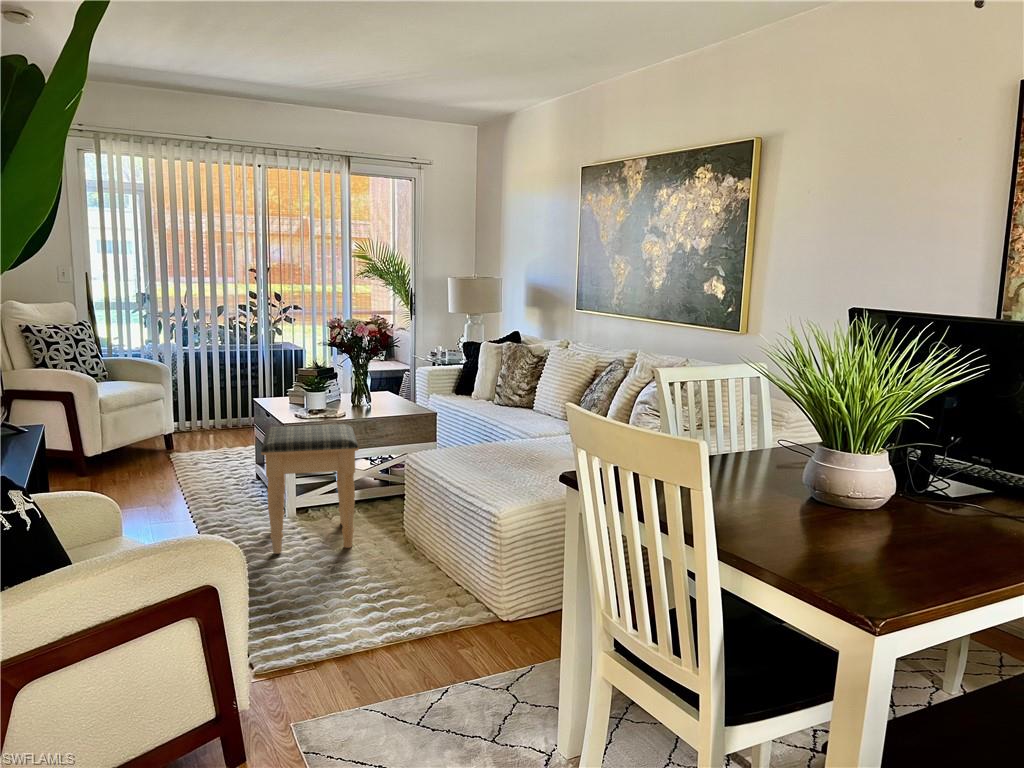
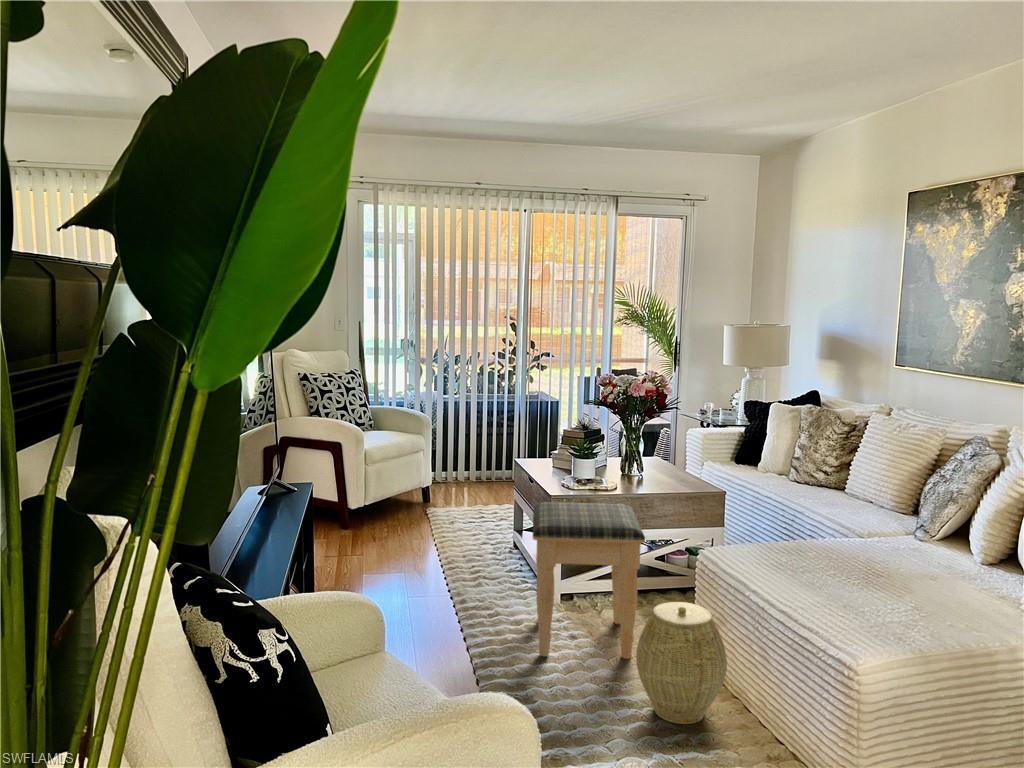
woven basket: none [350,492,420,584] -> present [636,602,727,724]

